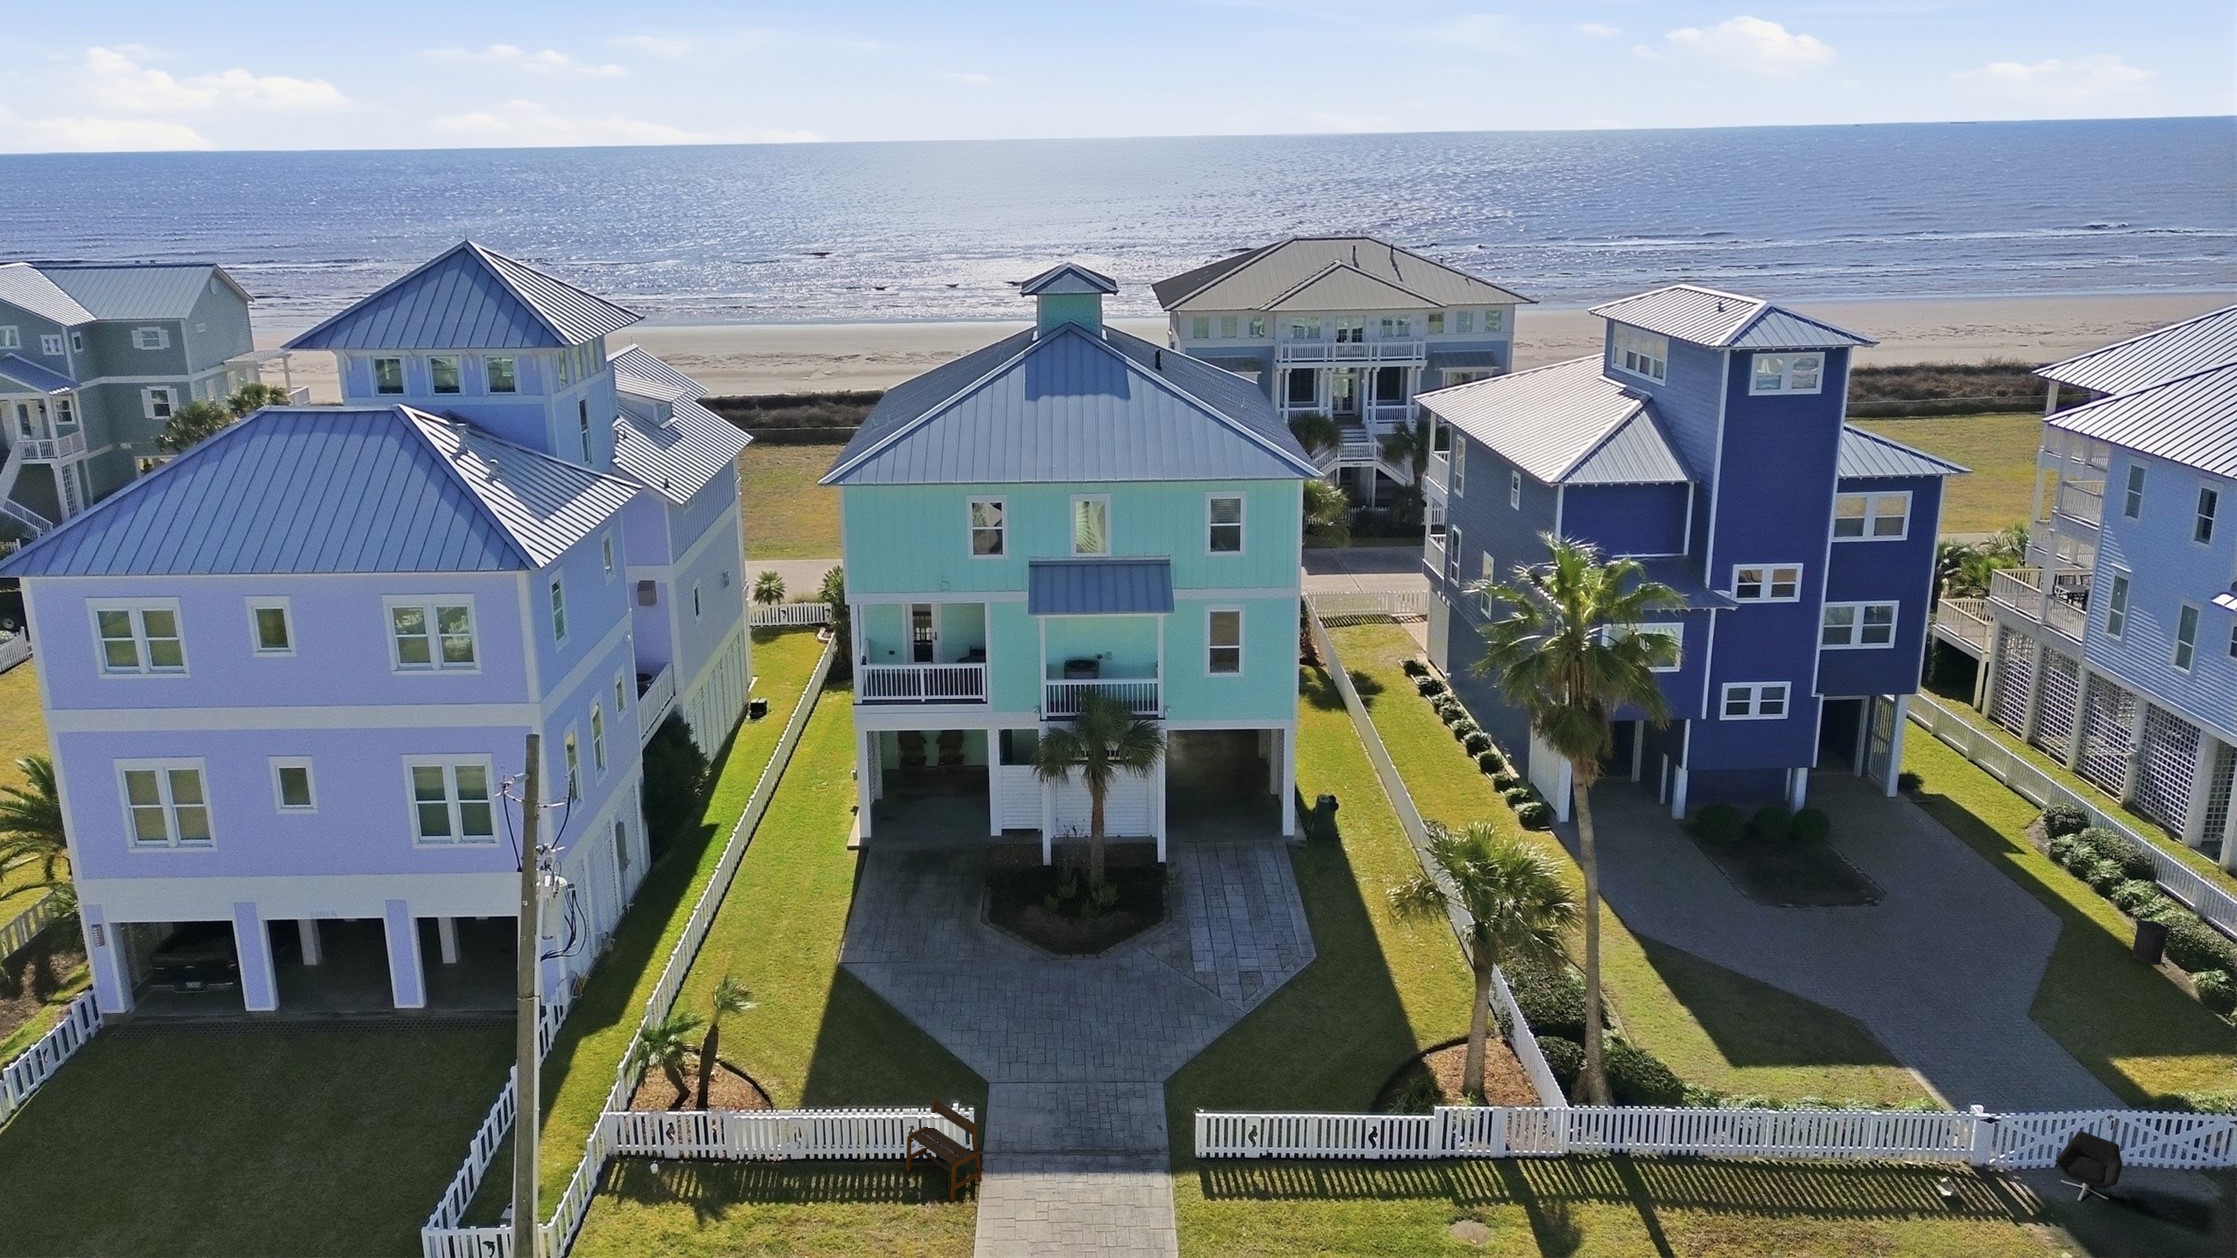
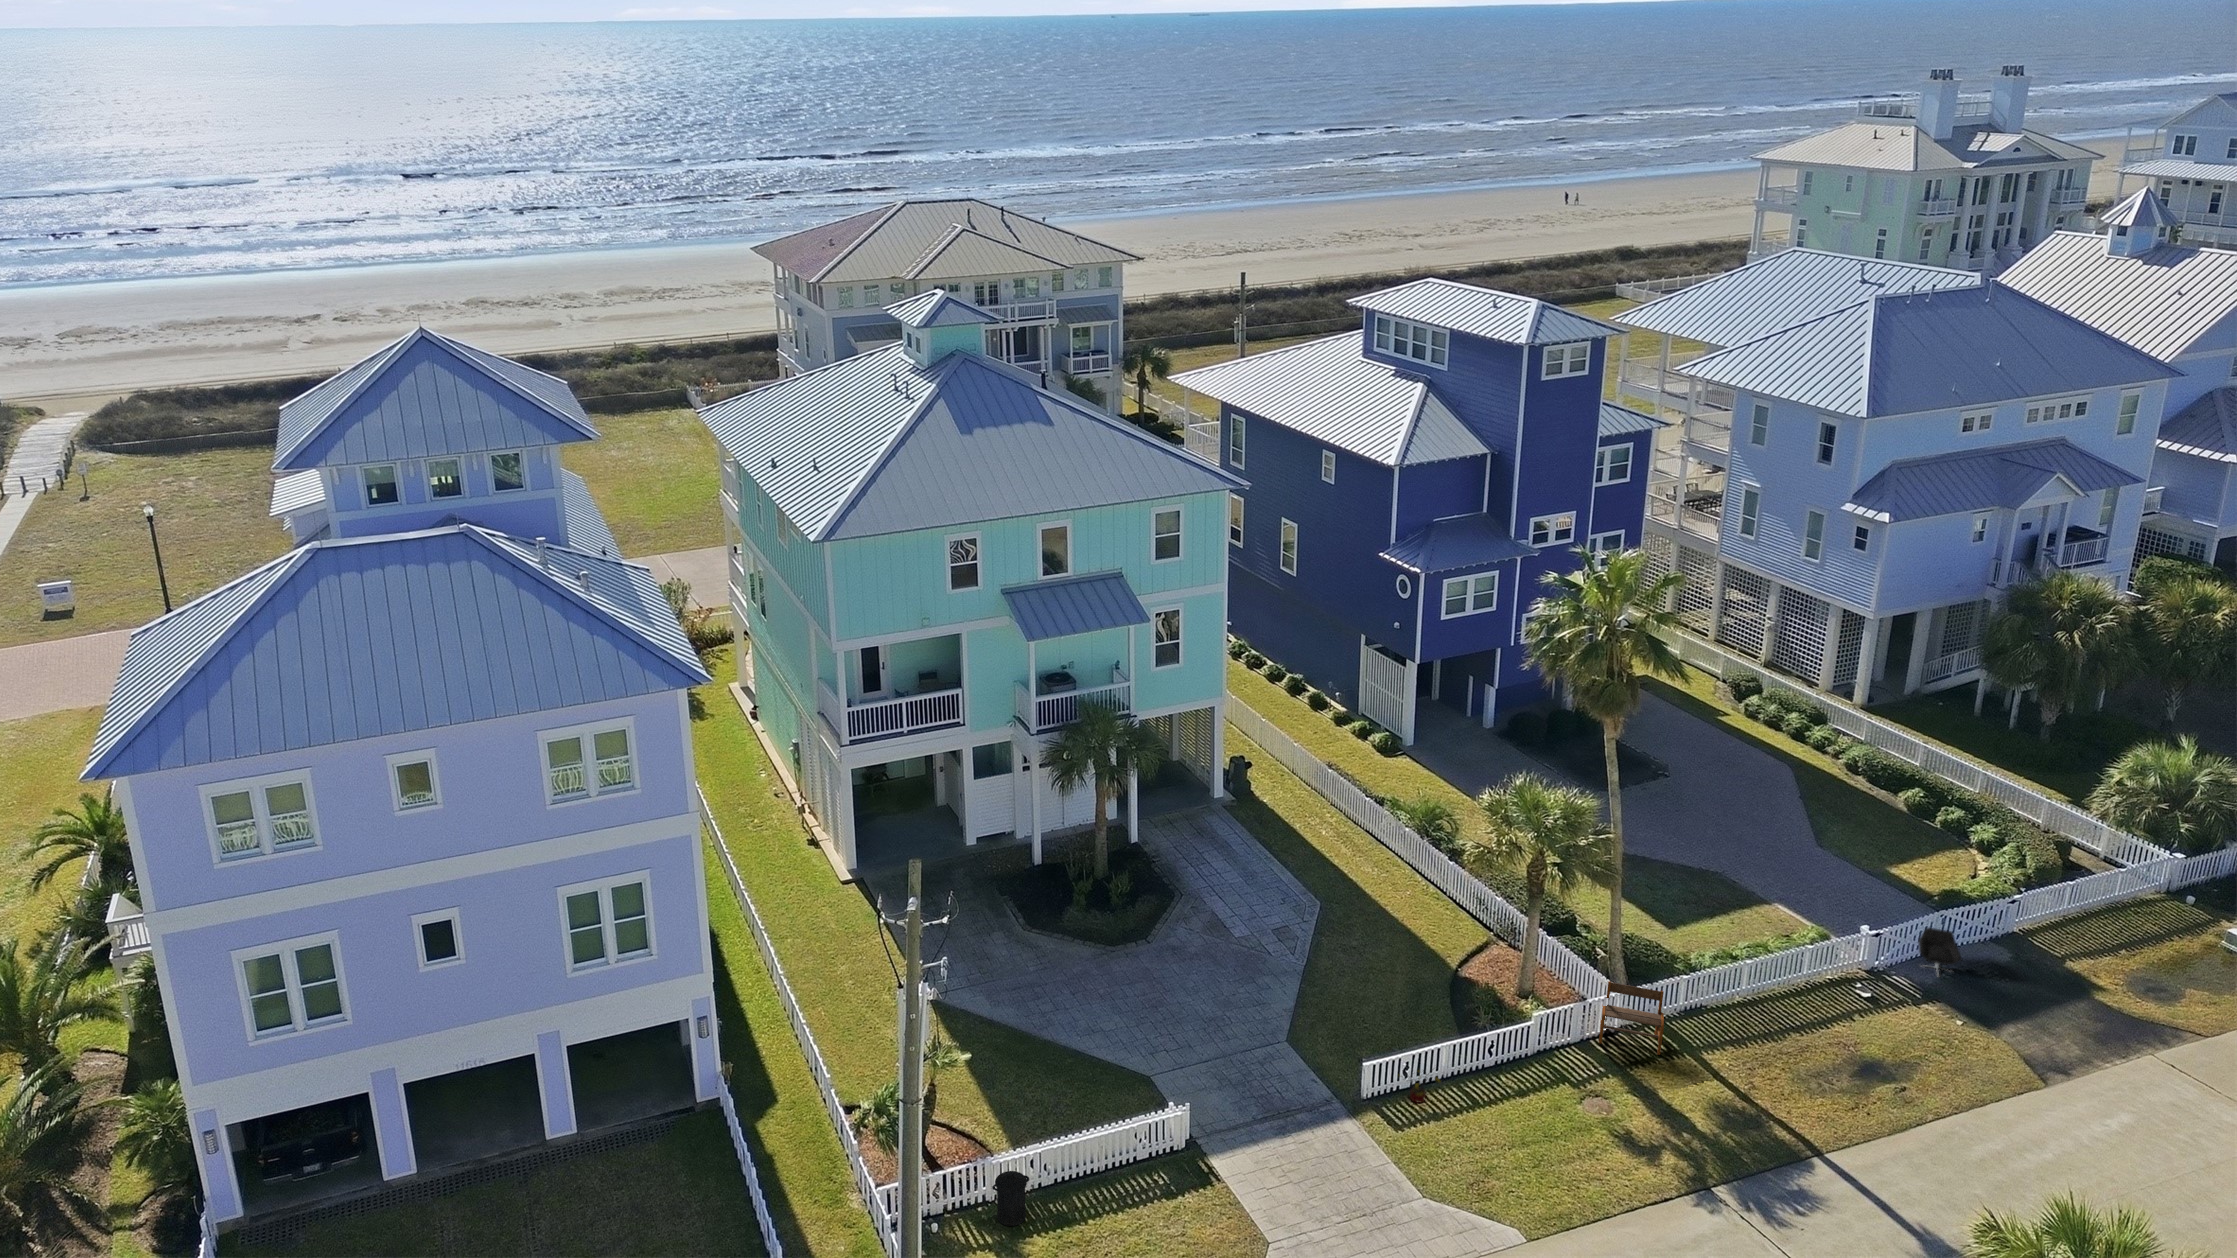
trash can: present [2132,920,2169,964] -> present [992,1171,1029,1226]
bench: present [906,1098,982,1201] -> present [1599,981,1664,1055]
decorative plant: none [1239,1128,1283,1177] -> present [1410,1078,1439,1103]

